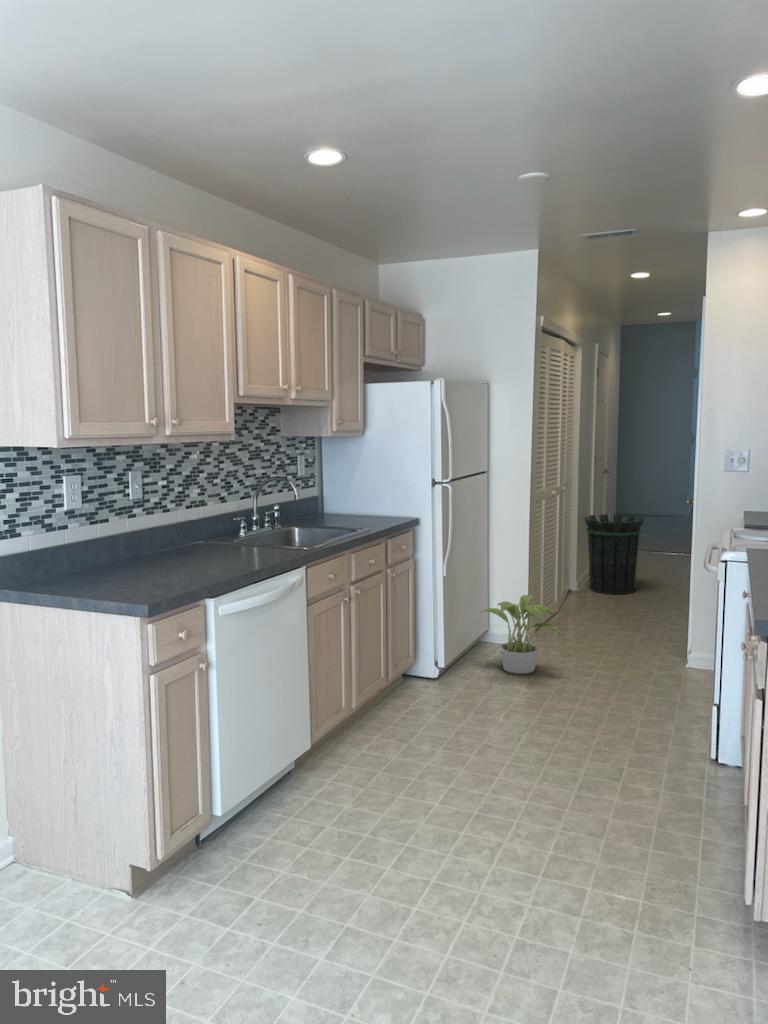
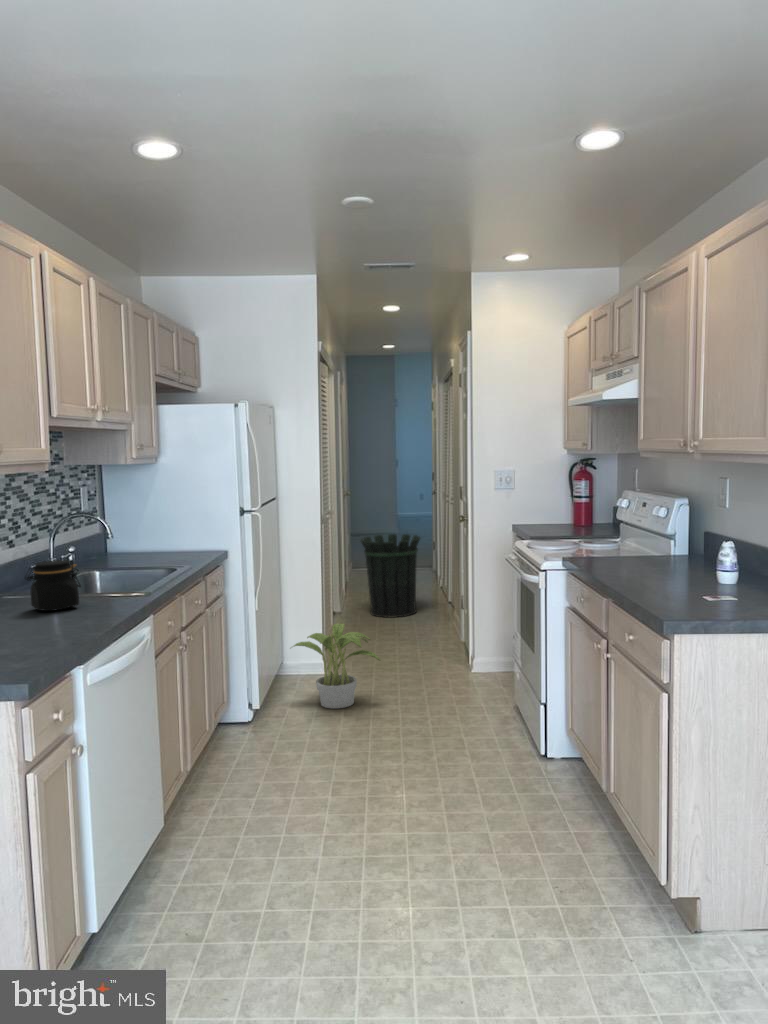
jar: none [205,517,250,559] -> present [25,560,81,611]

